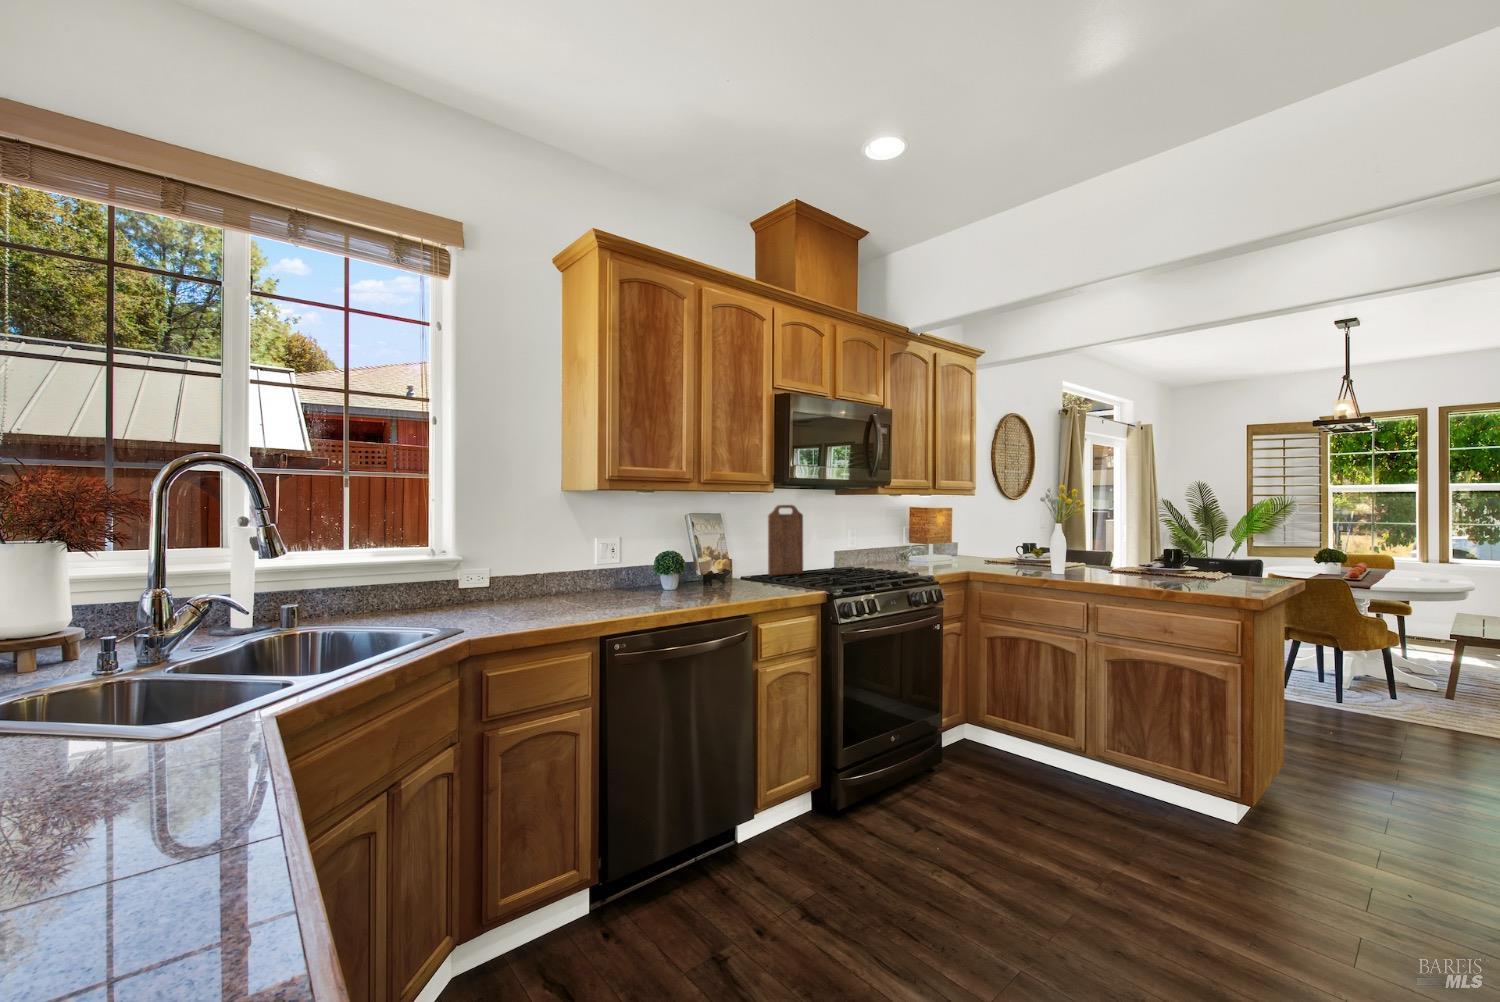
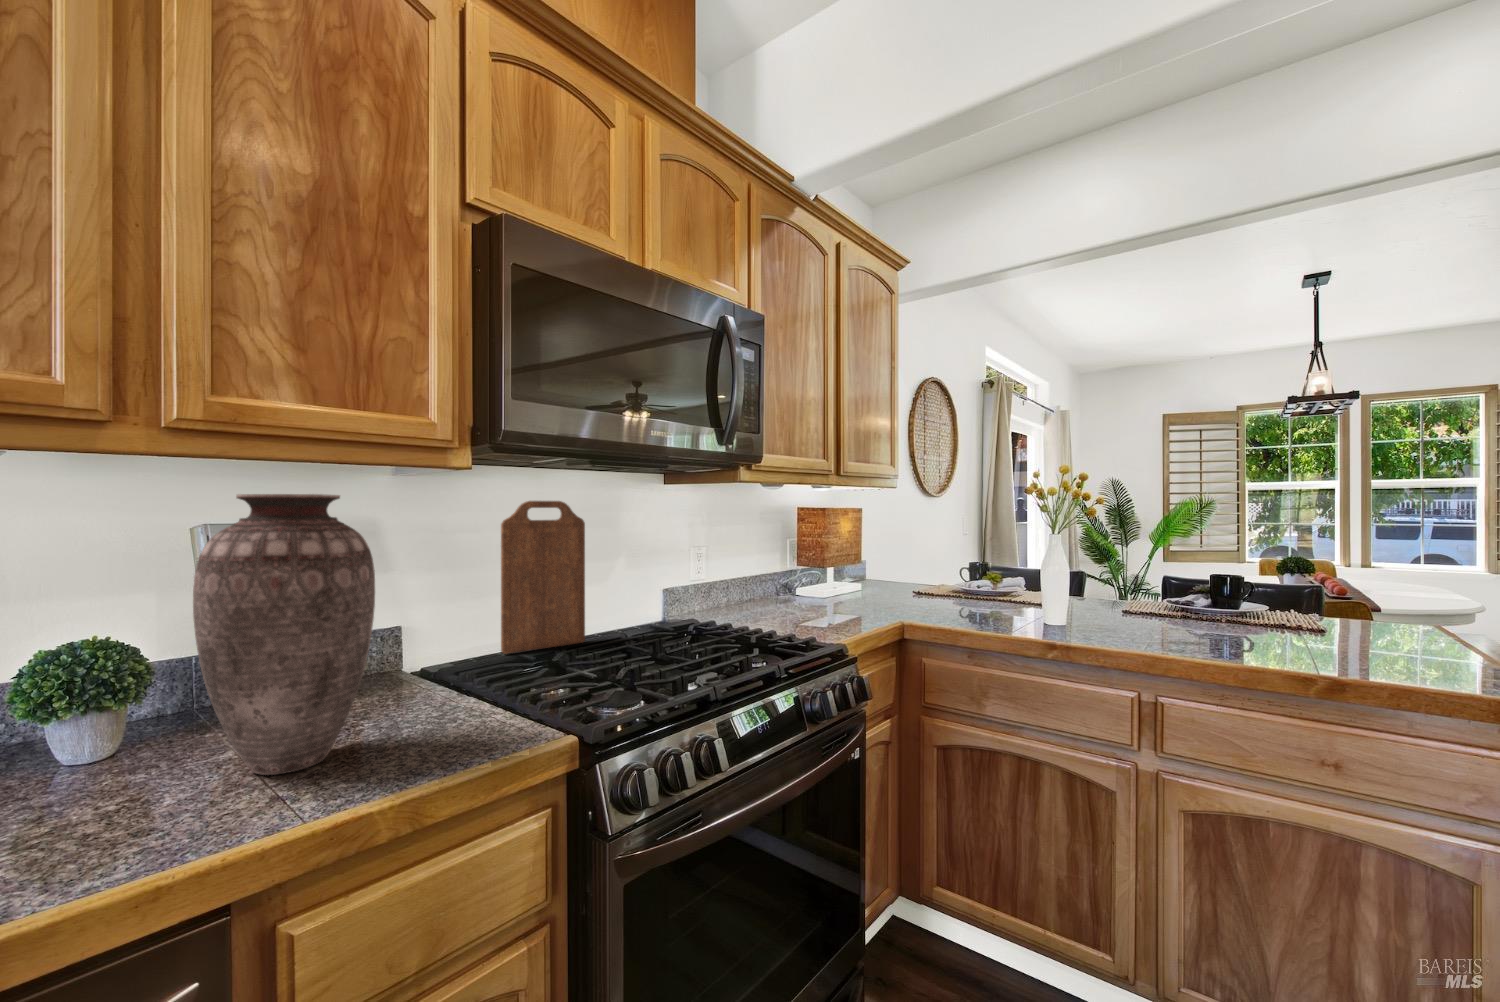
vase: none [710,504,758,593] -> present [193,494,375,775]

